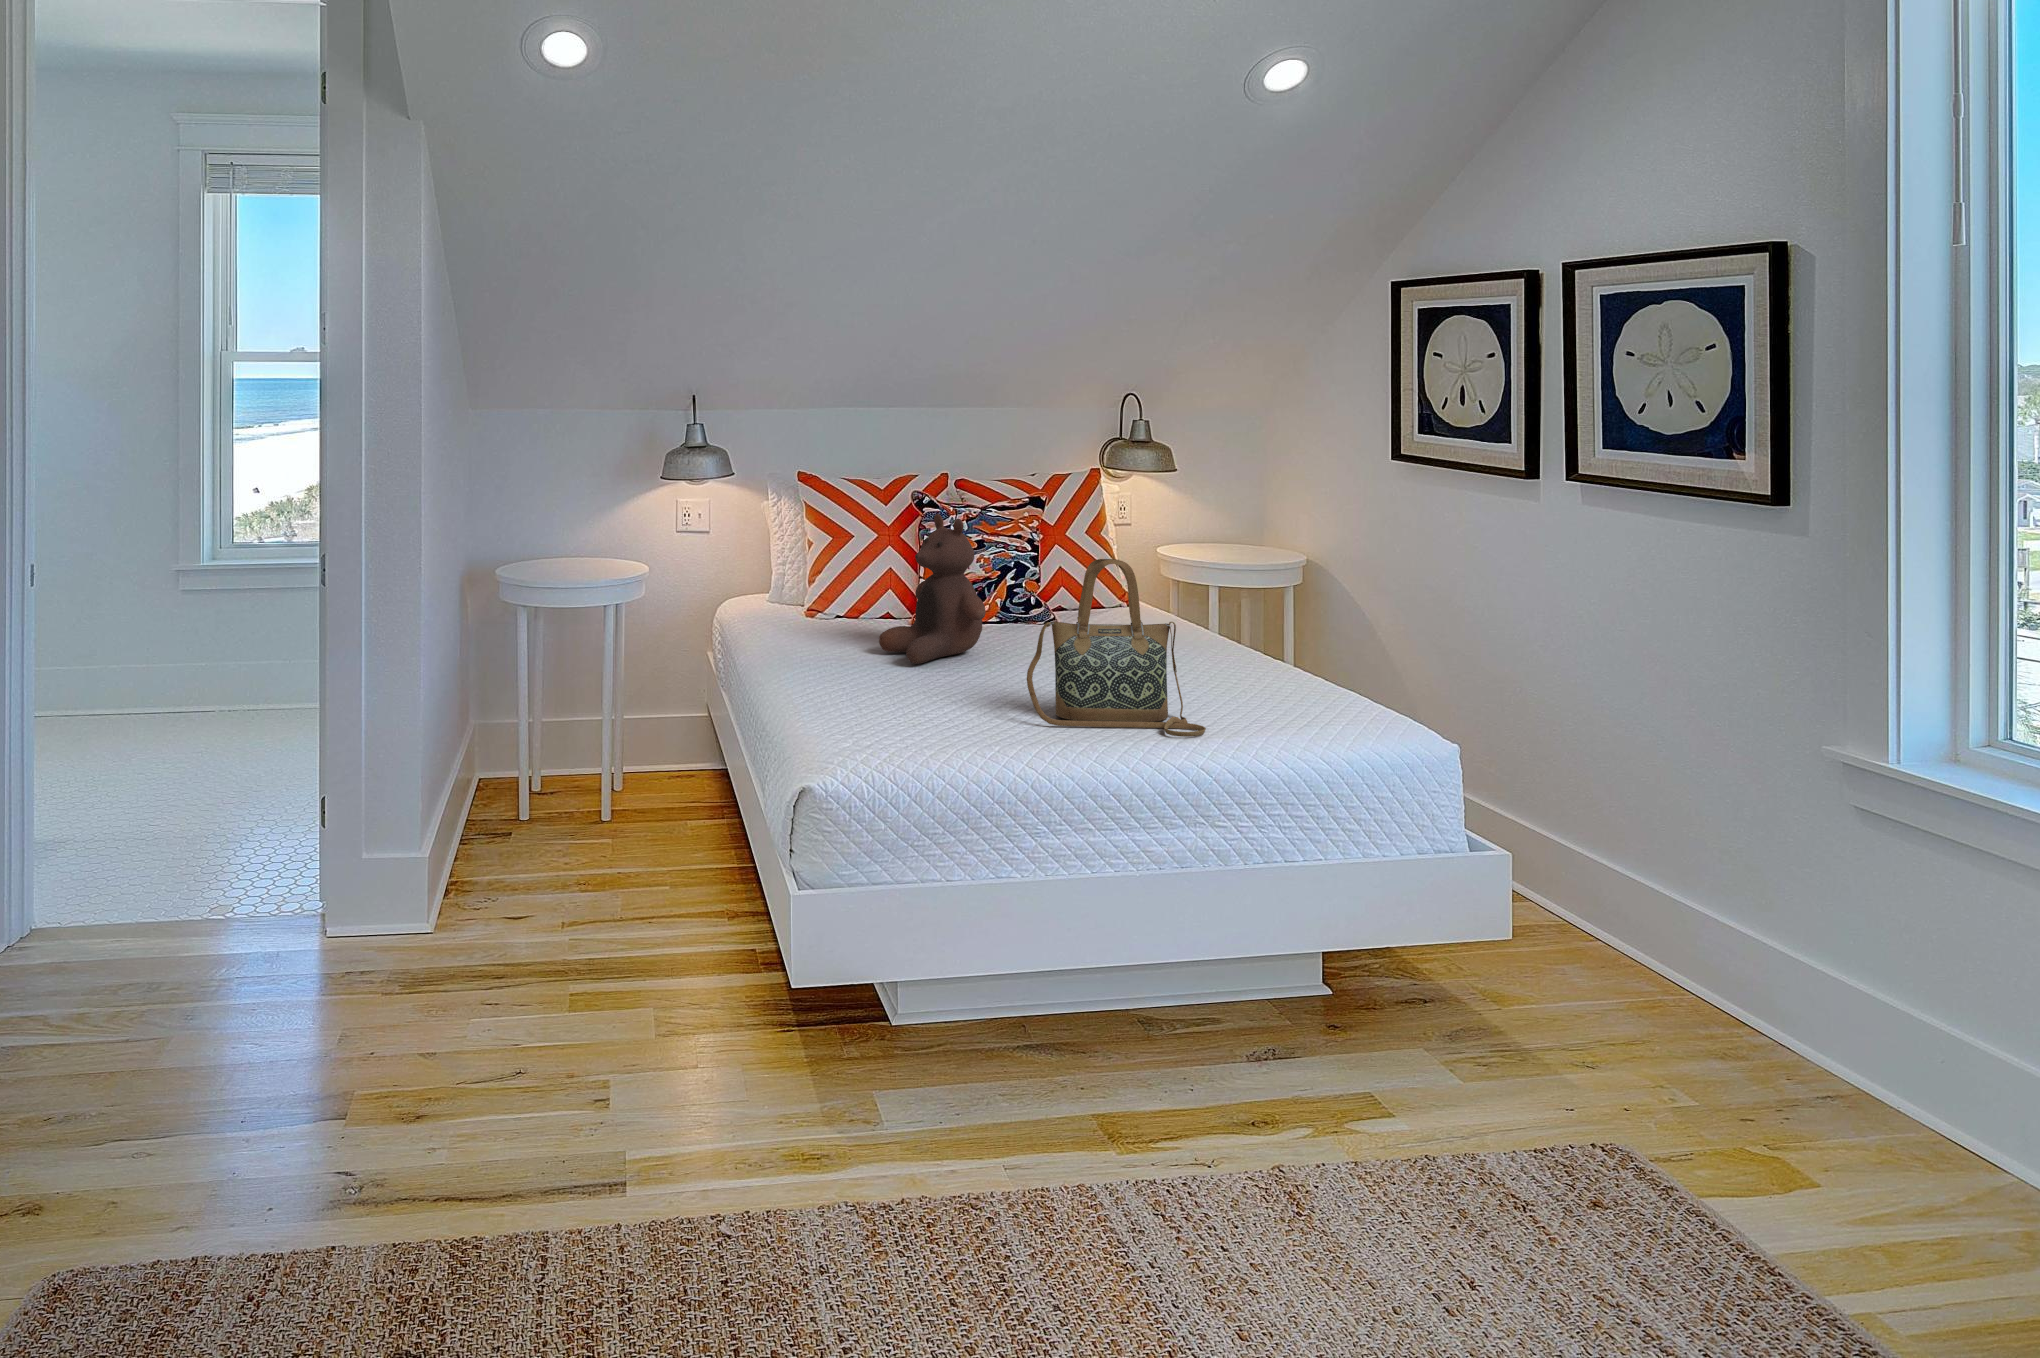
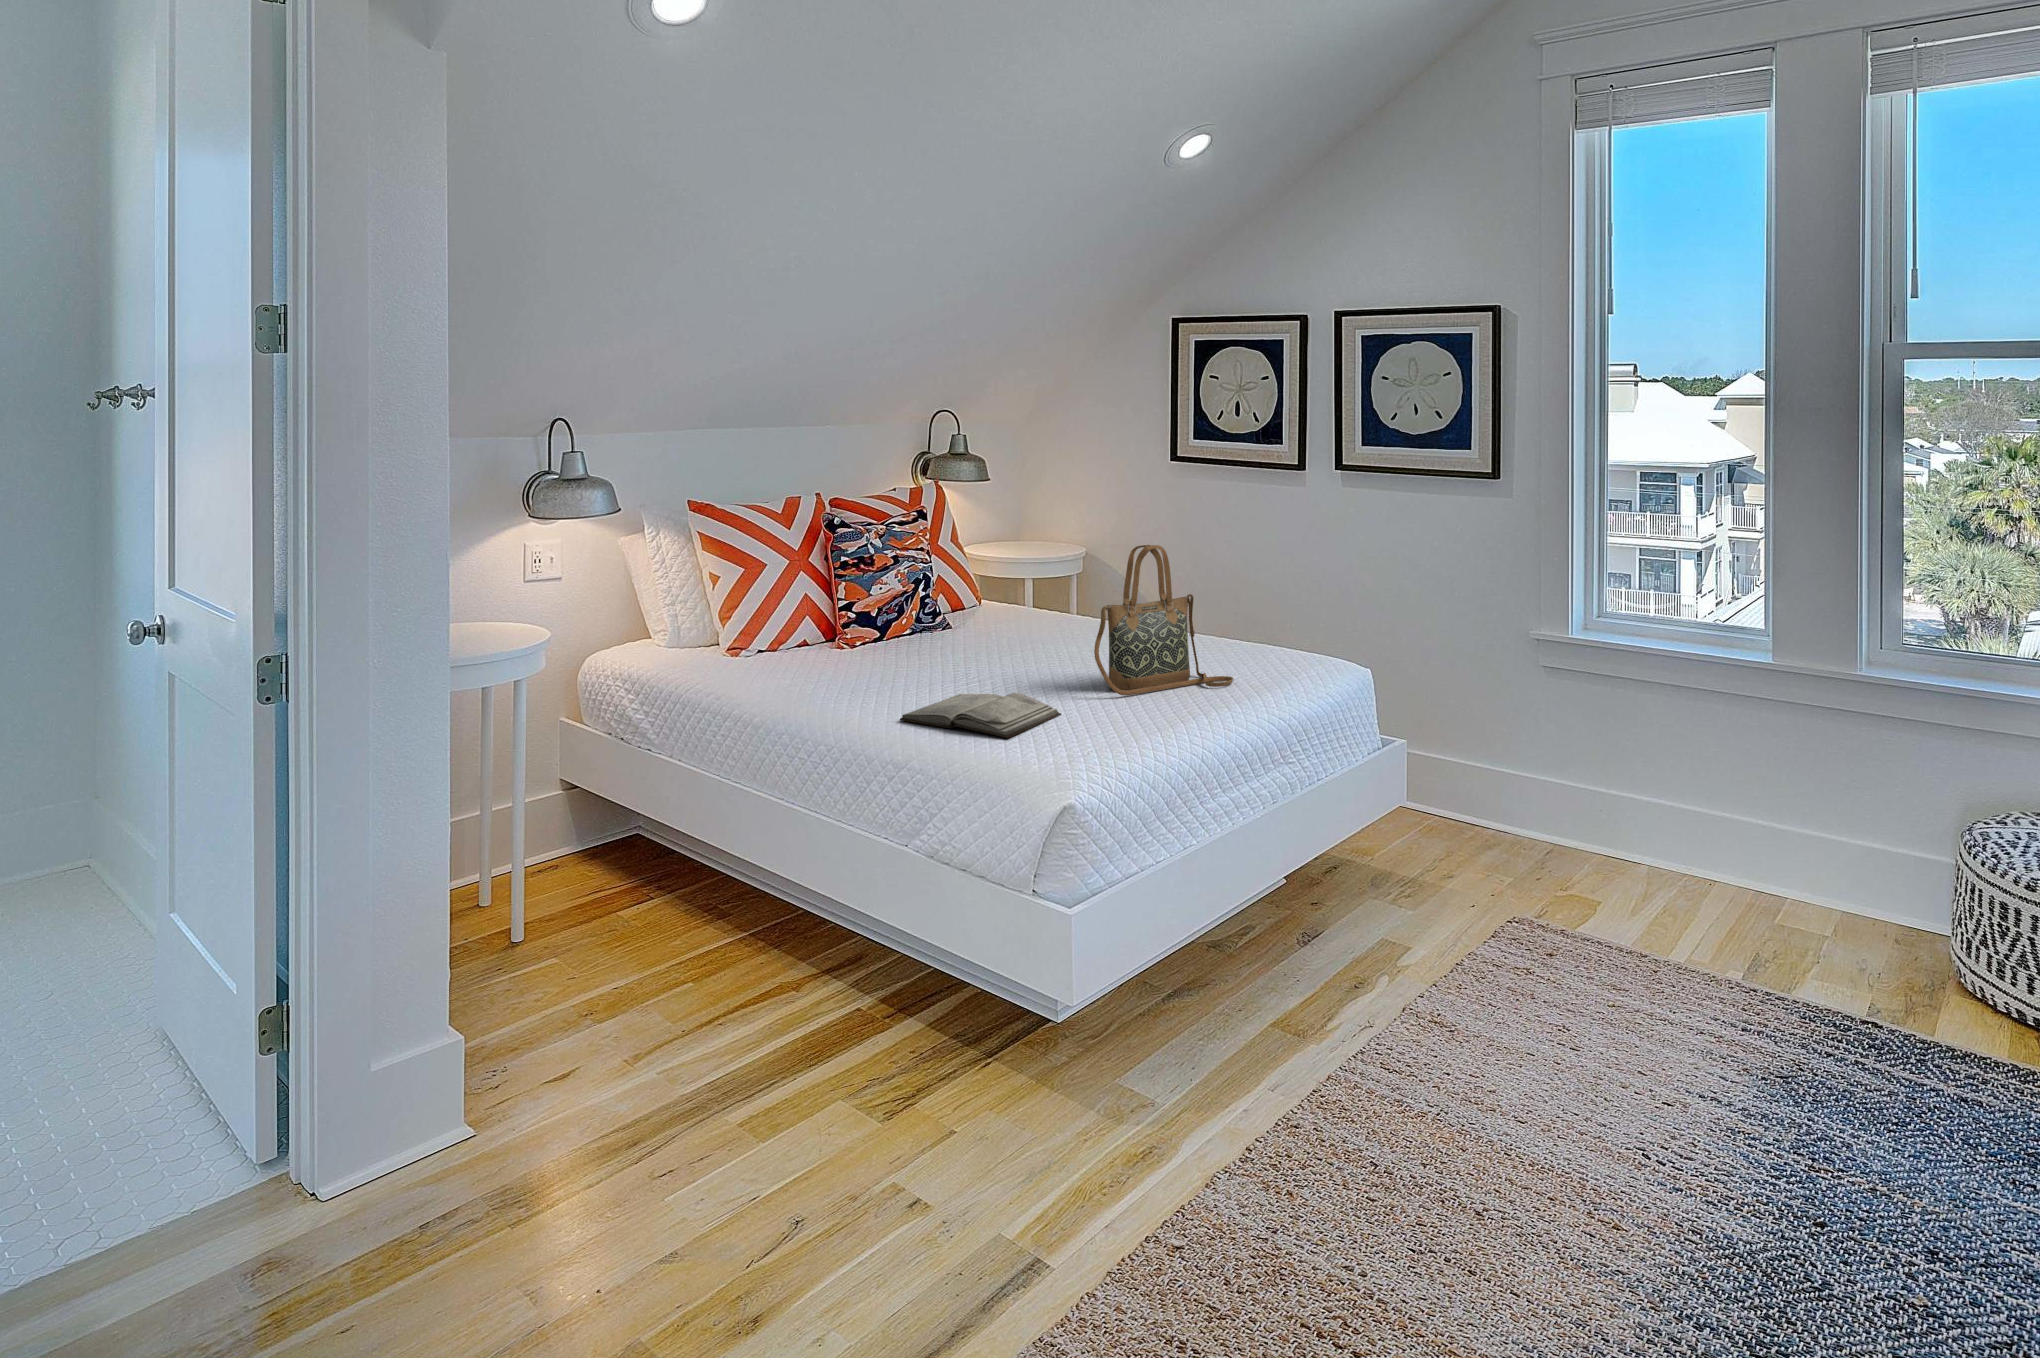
stuffed bear: present [879,514,986,664] -> none [866,527,977,673]
diary: none [811,692,958,746] -> present [900,693,1061,738]

